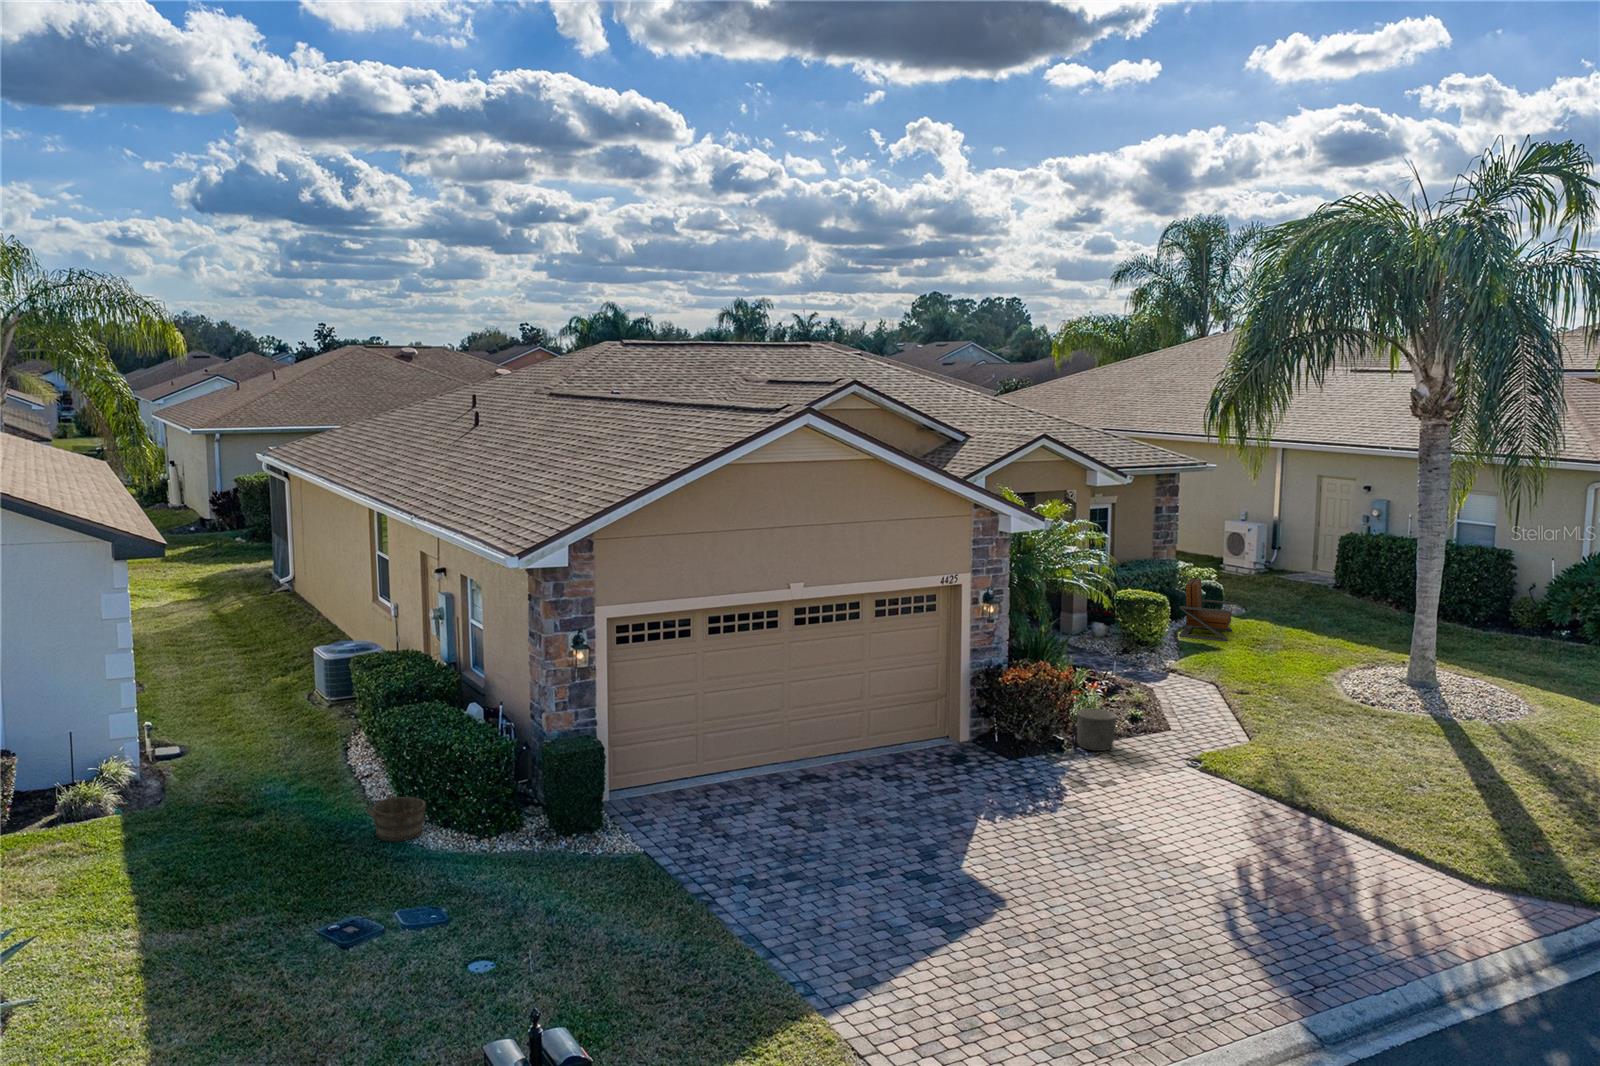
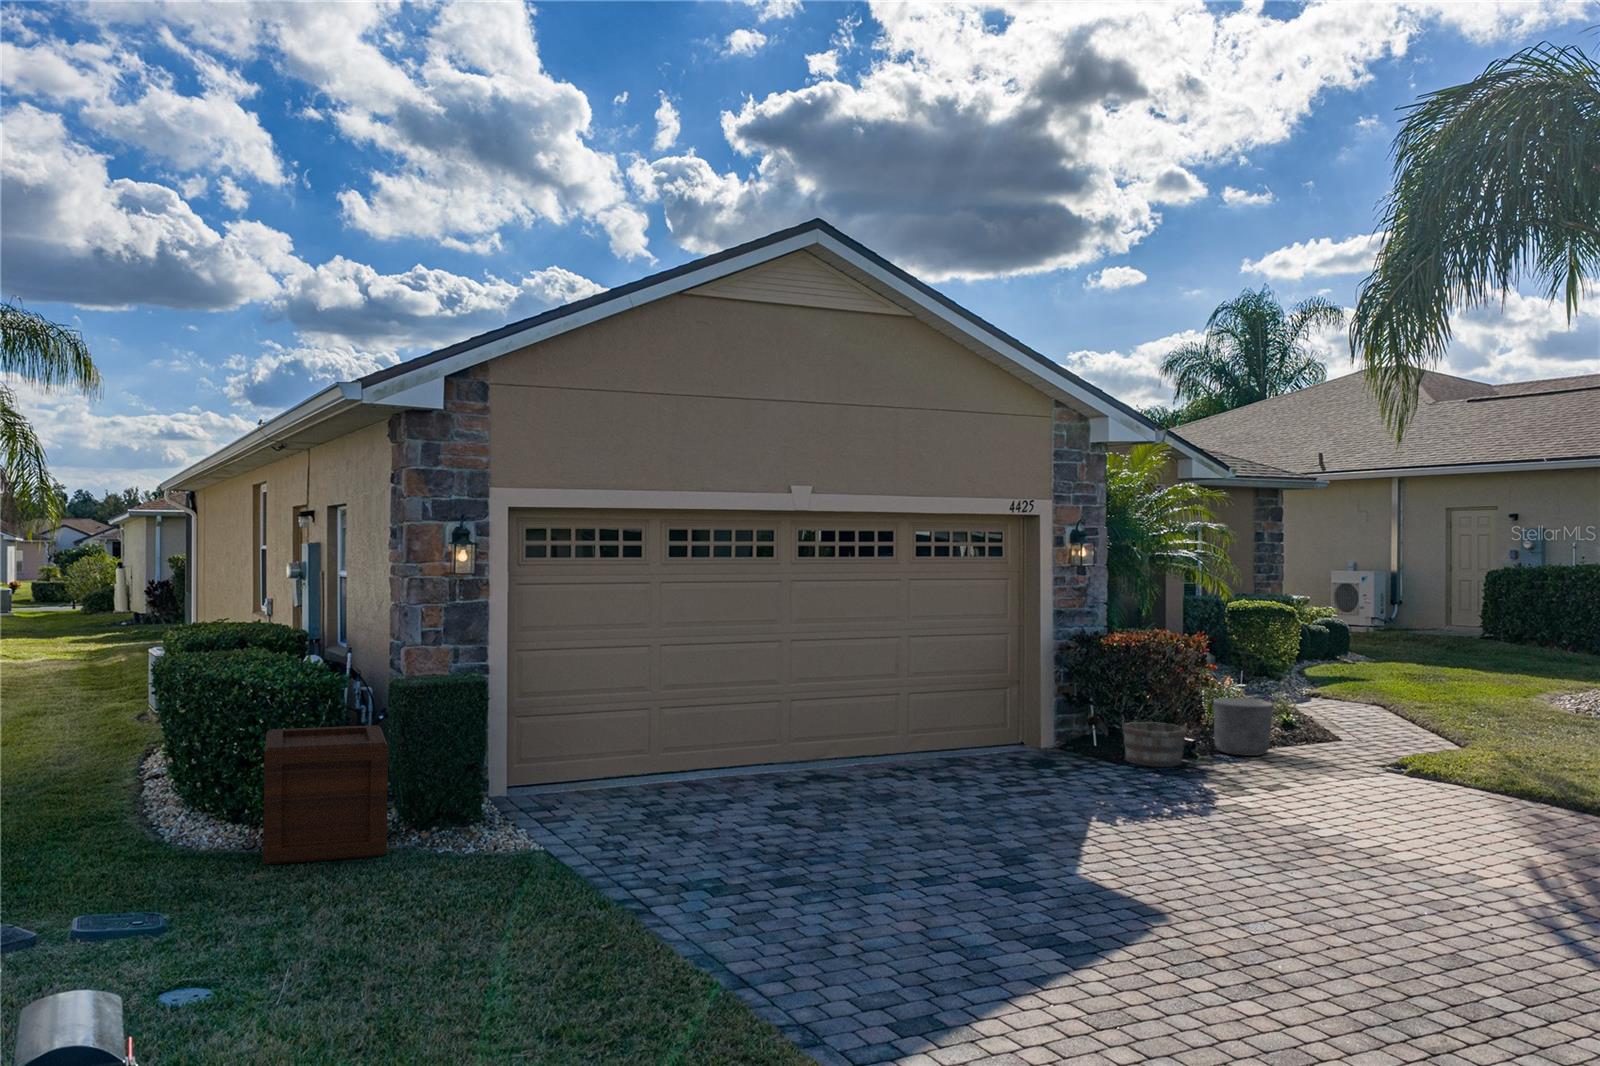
lounge chair: present [1179,579,1234,641] -> none [1310,595,1379,670]
wooden crate: none [470,771,551,866] -> present [263,725,388,865]
bucket: present [366,794,426,842] -> present [1122,721,1188,767]

